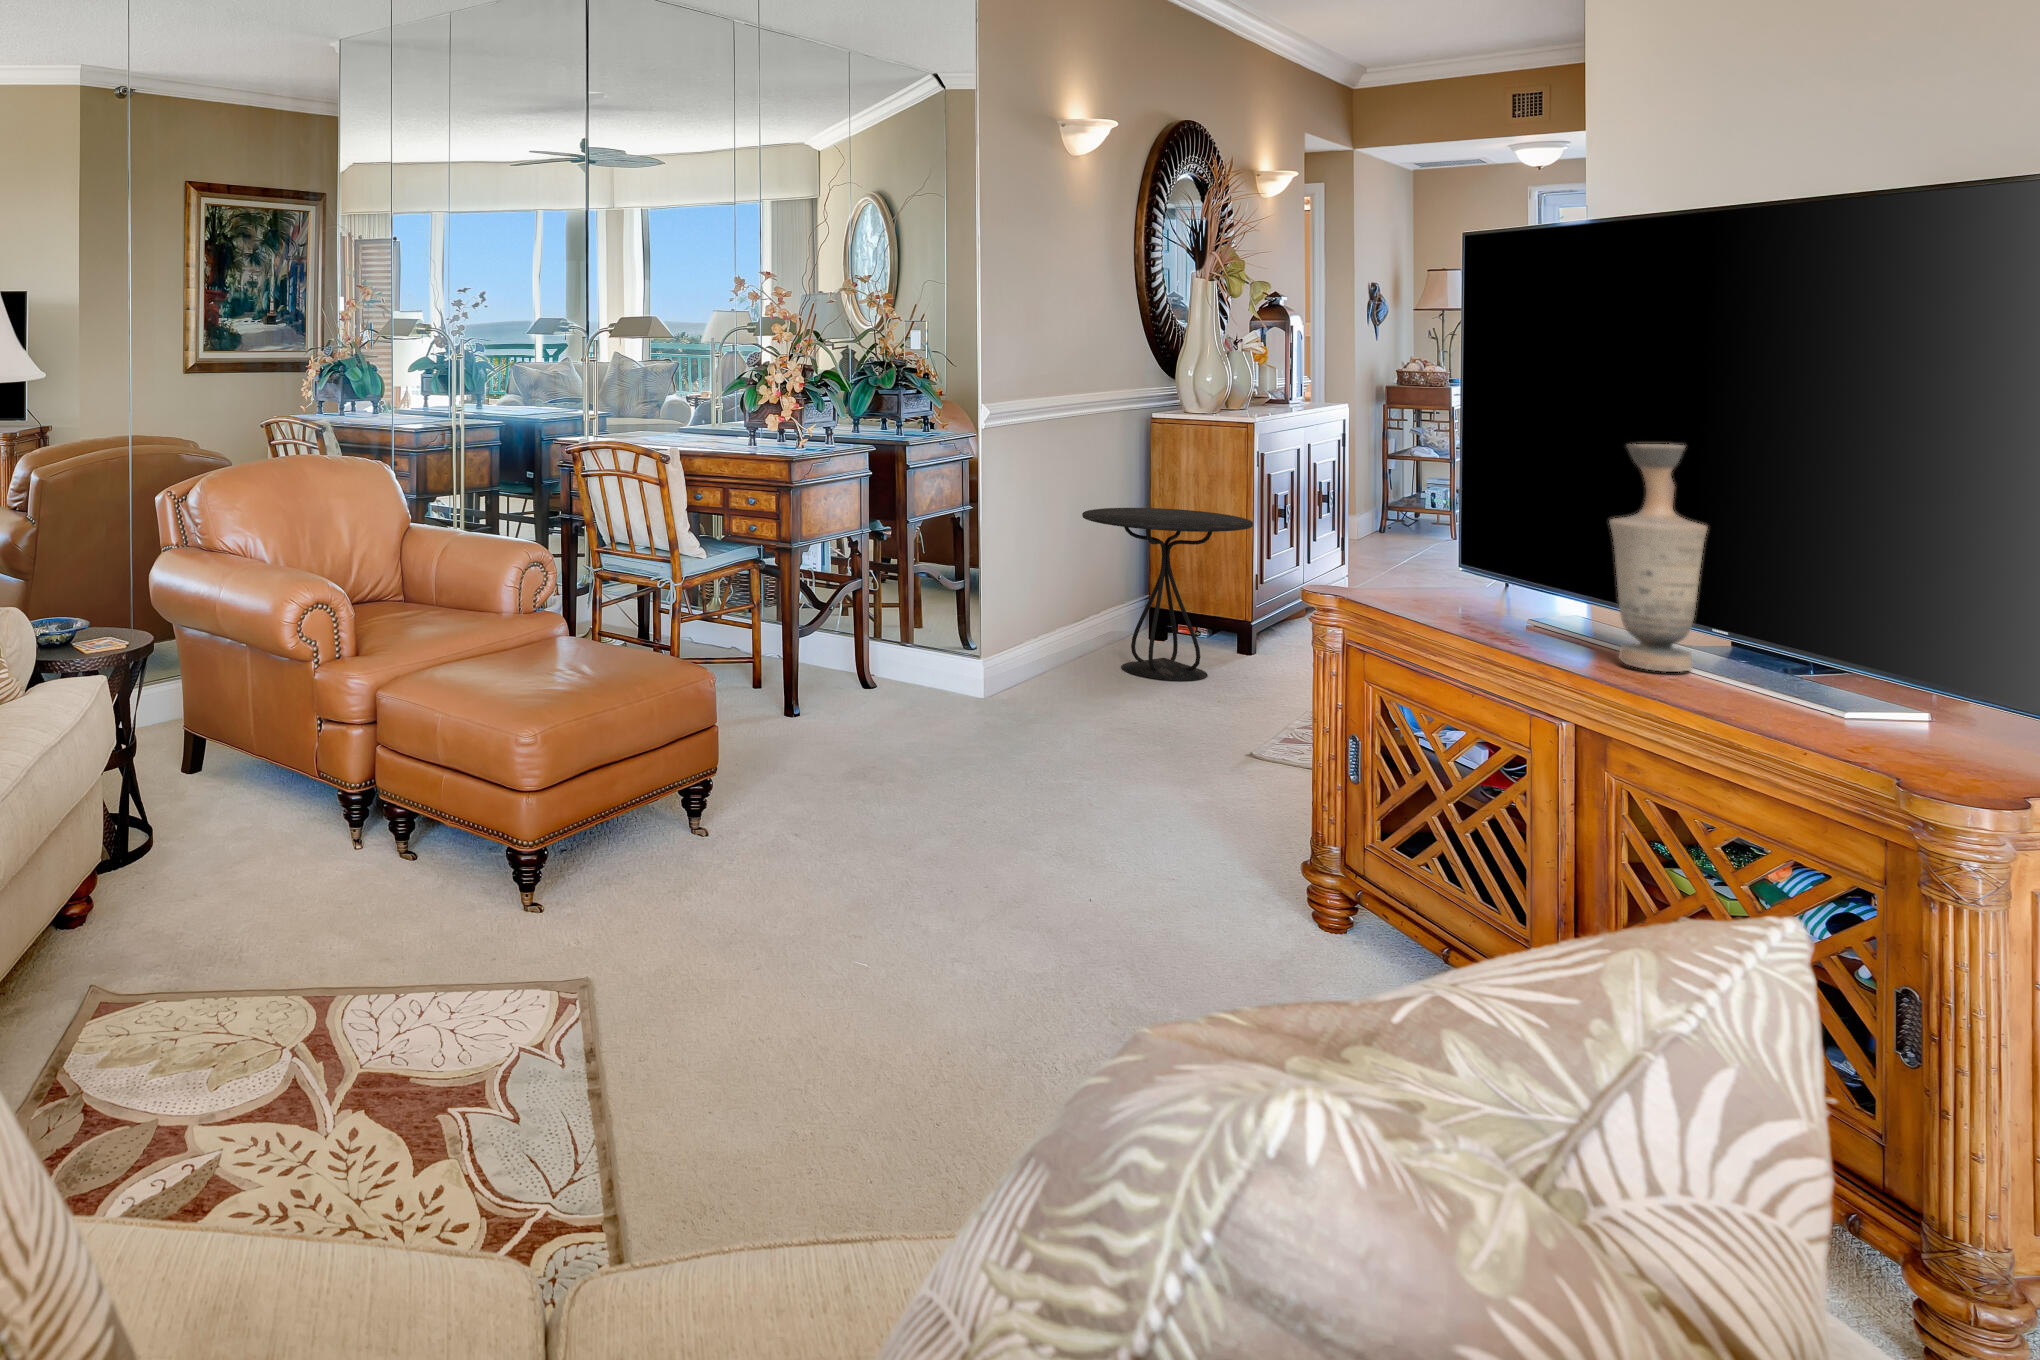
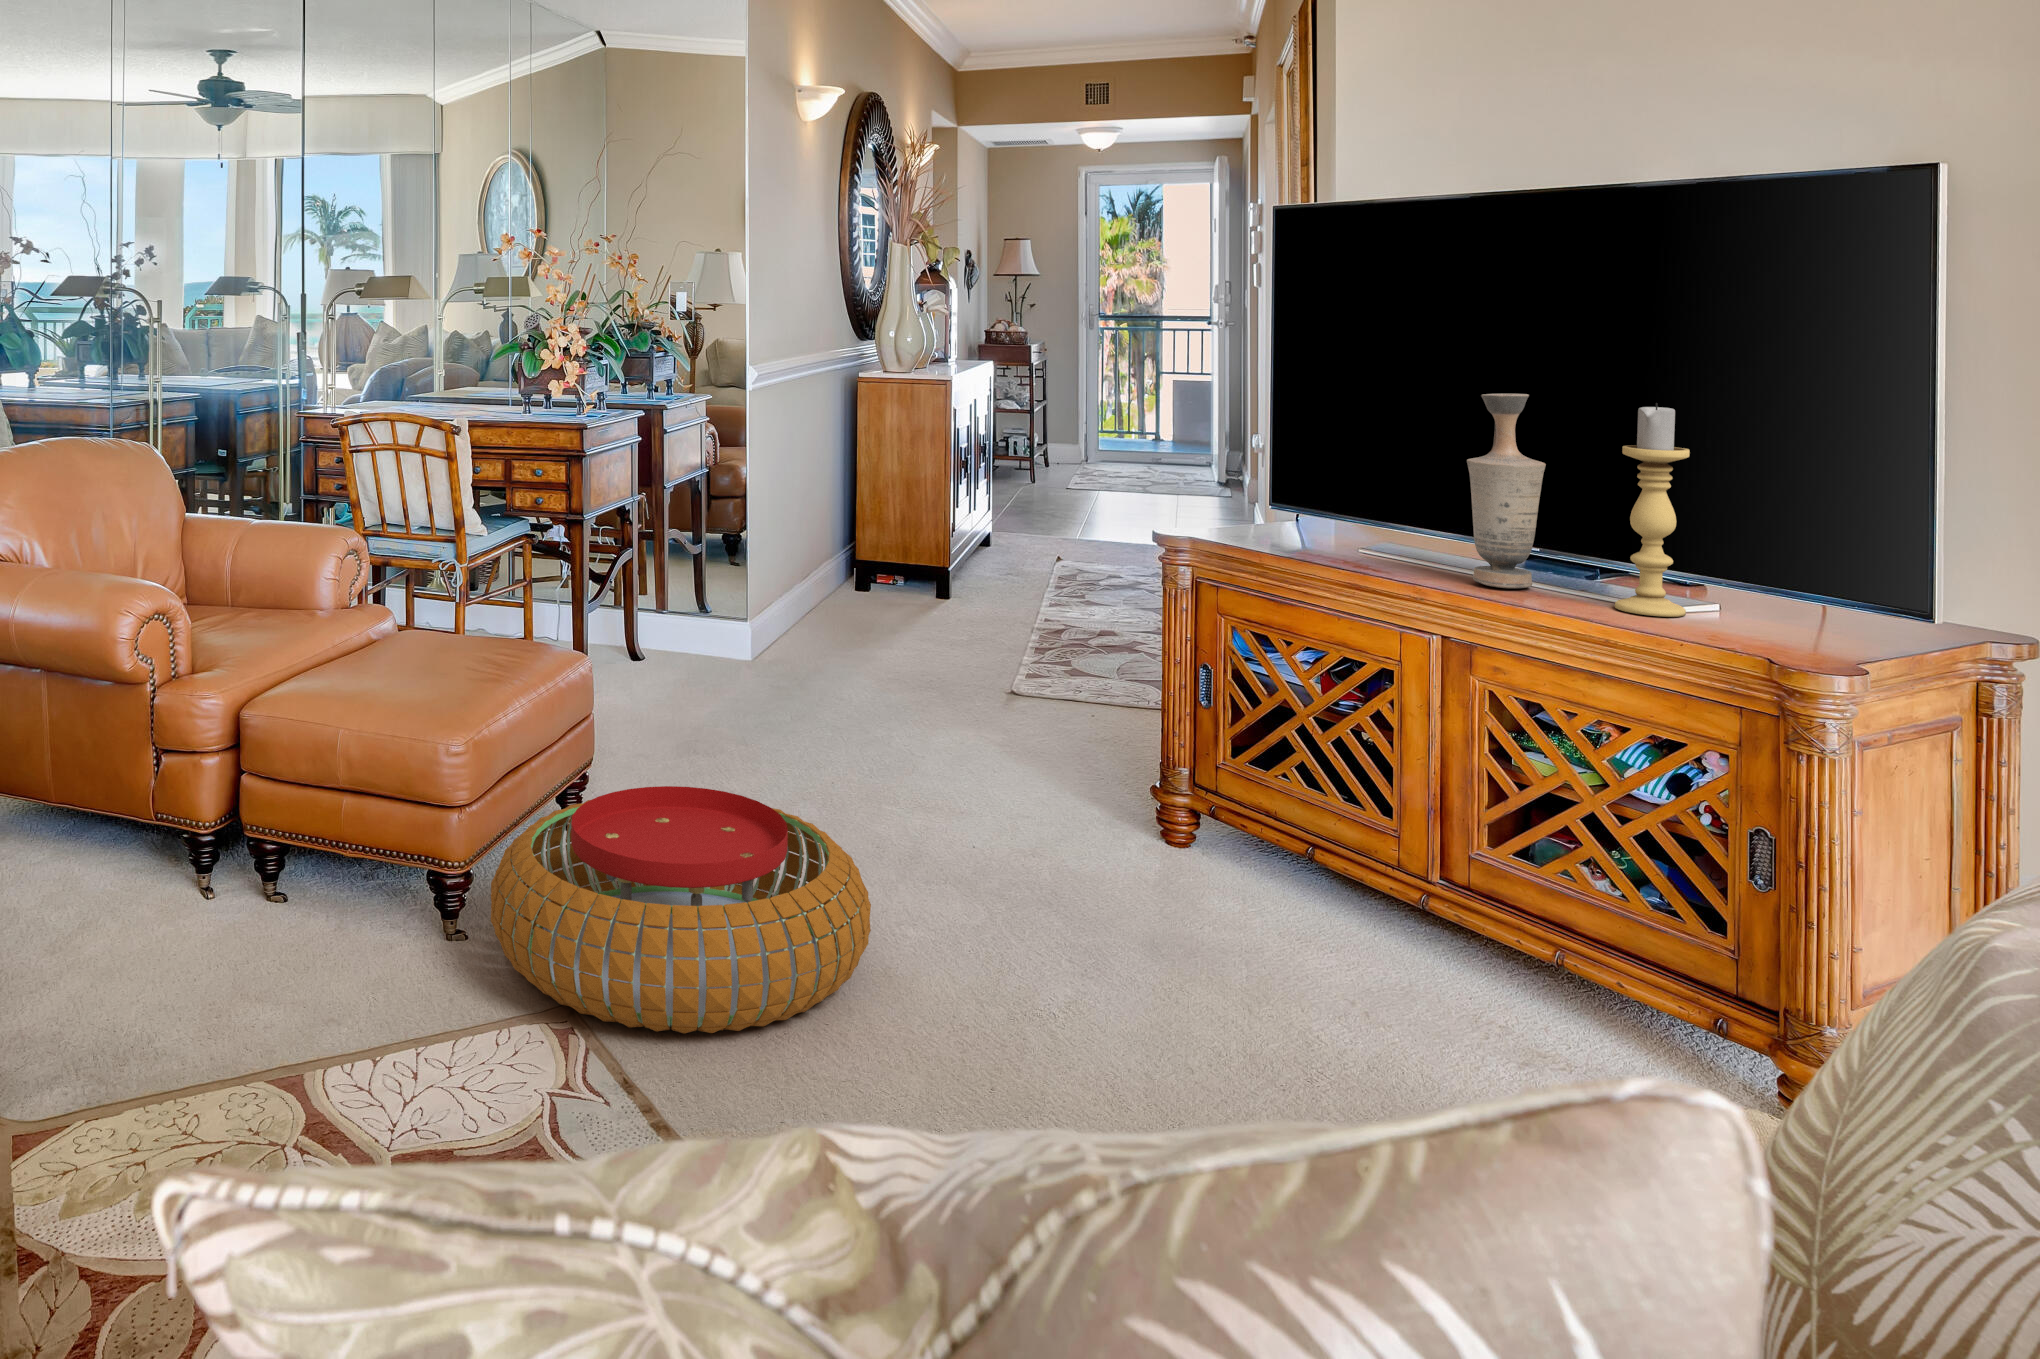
candle holder: none [1770,459,1864,718] -> present [1615,403,1690,617]
side table: present [1082,508,1253,681] -> none [811,466,965,630]
pouf: none [540,796,902,1032] -> present [491,786,871,1034]

